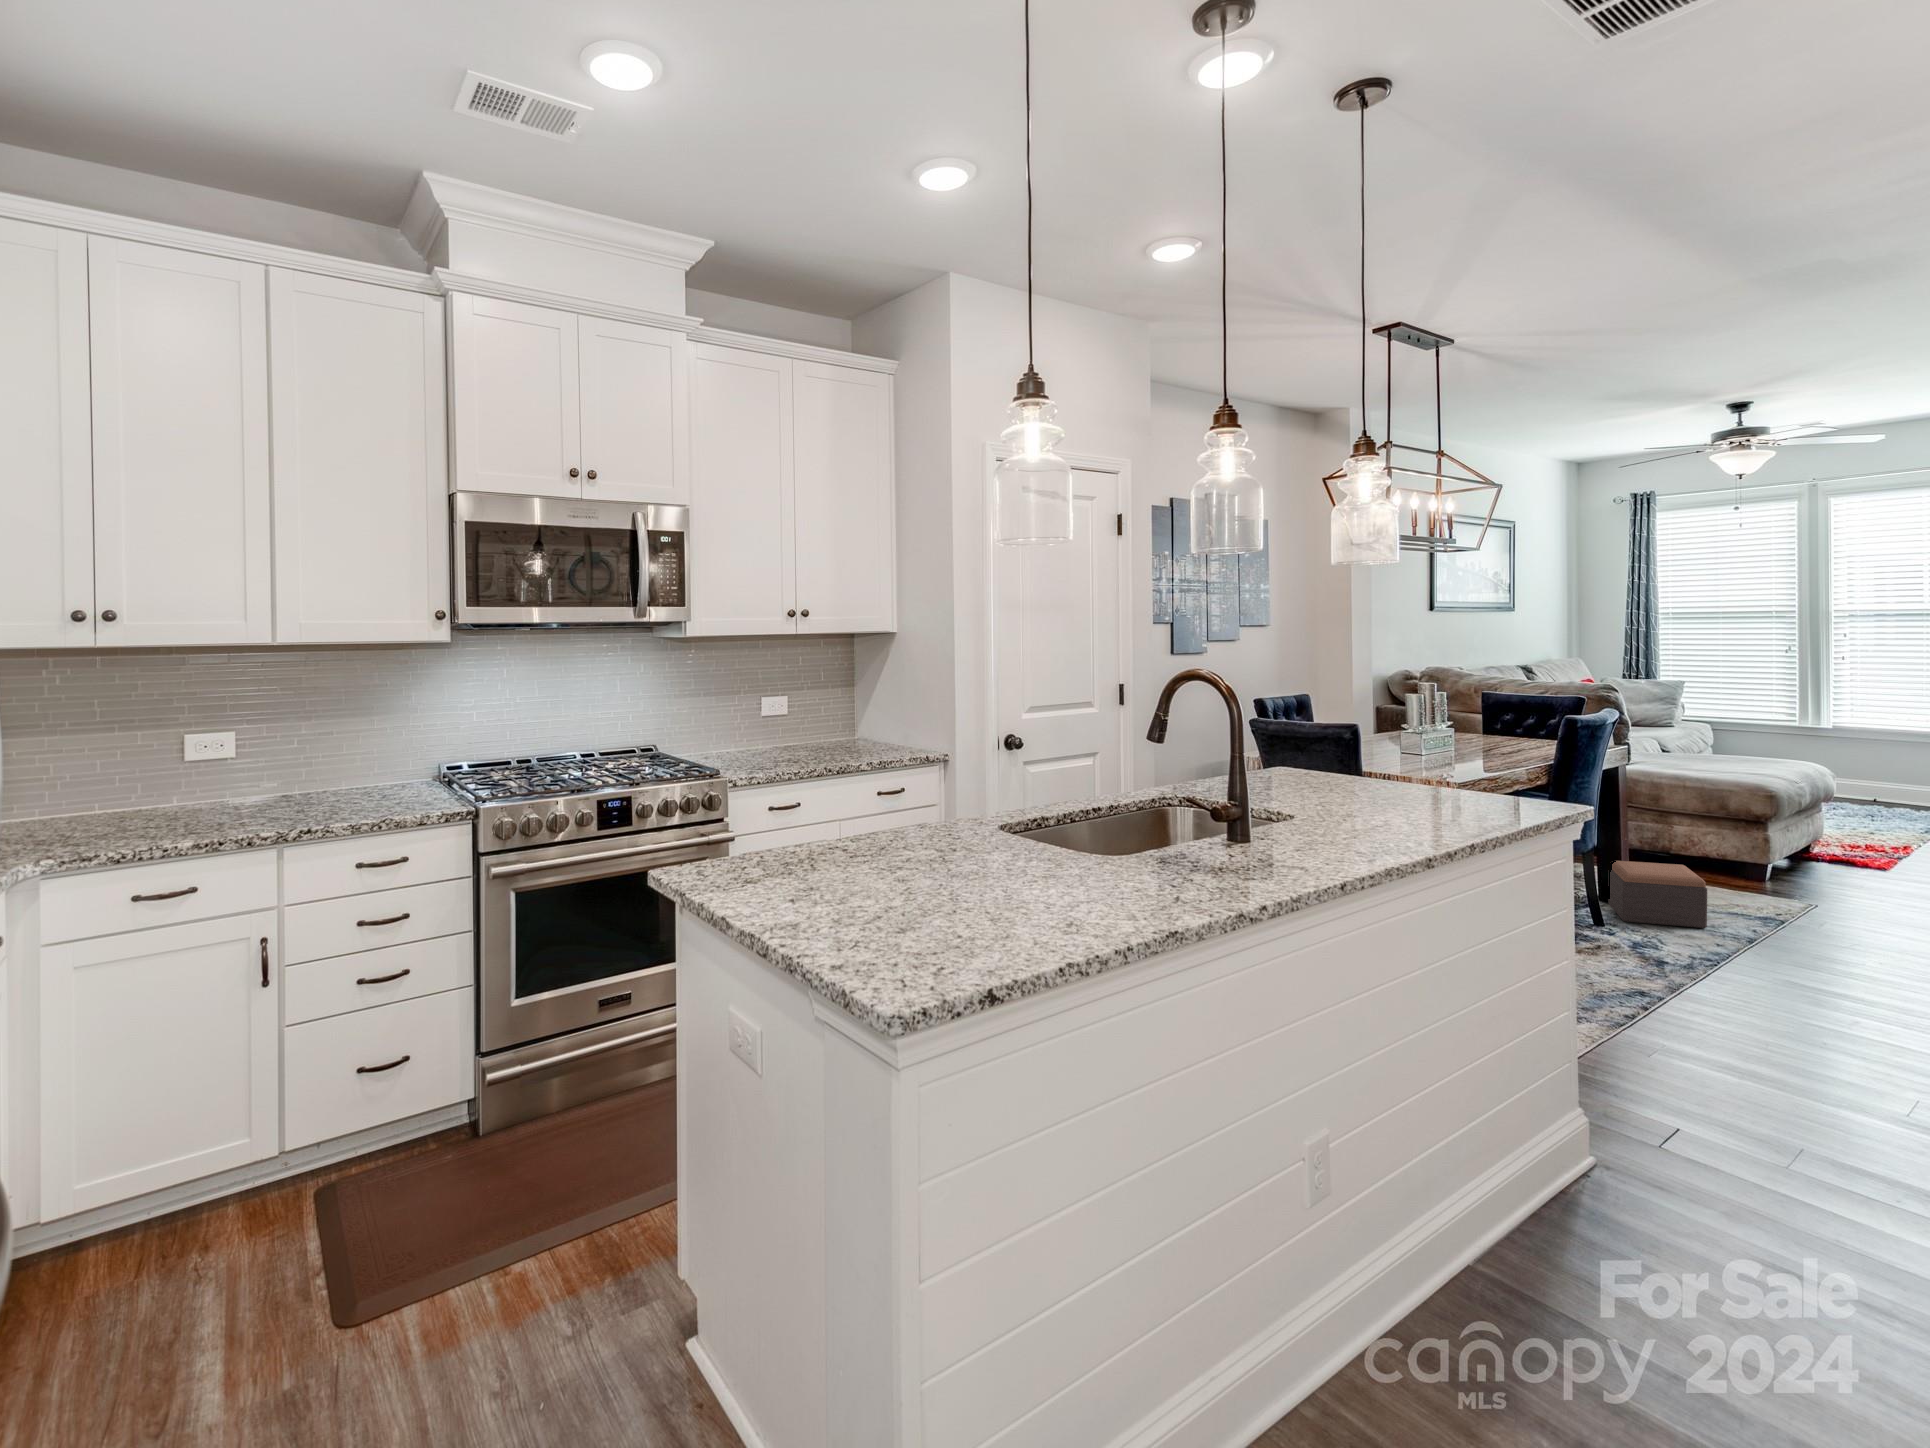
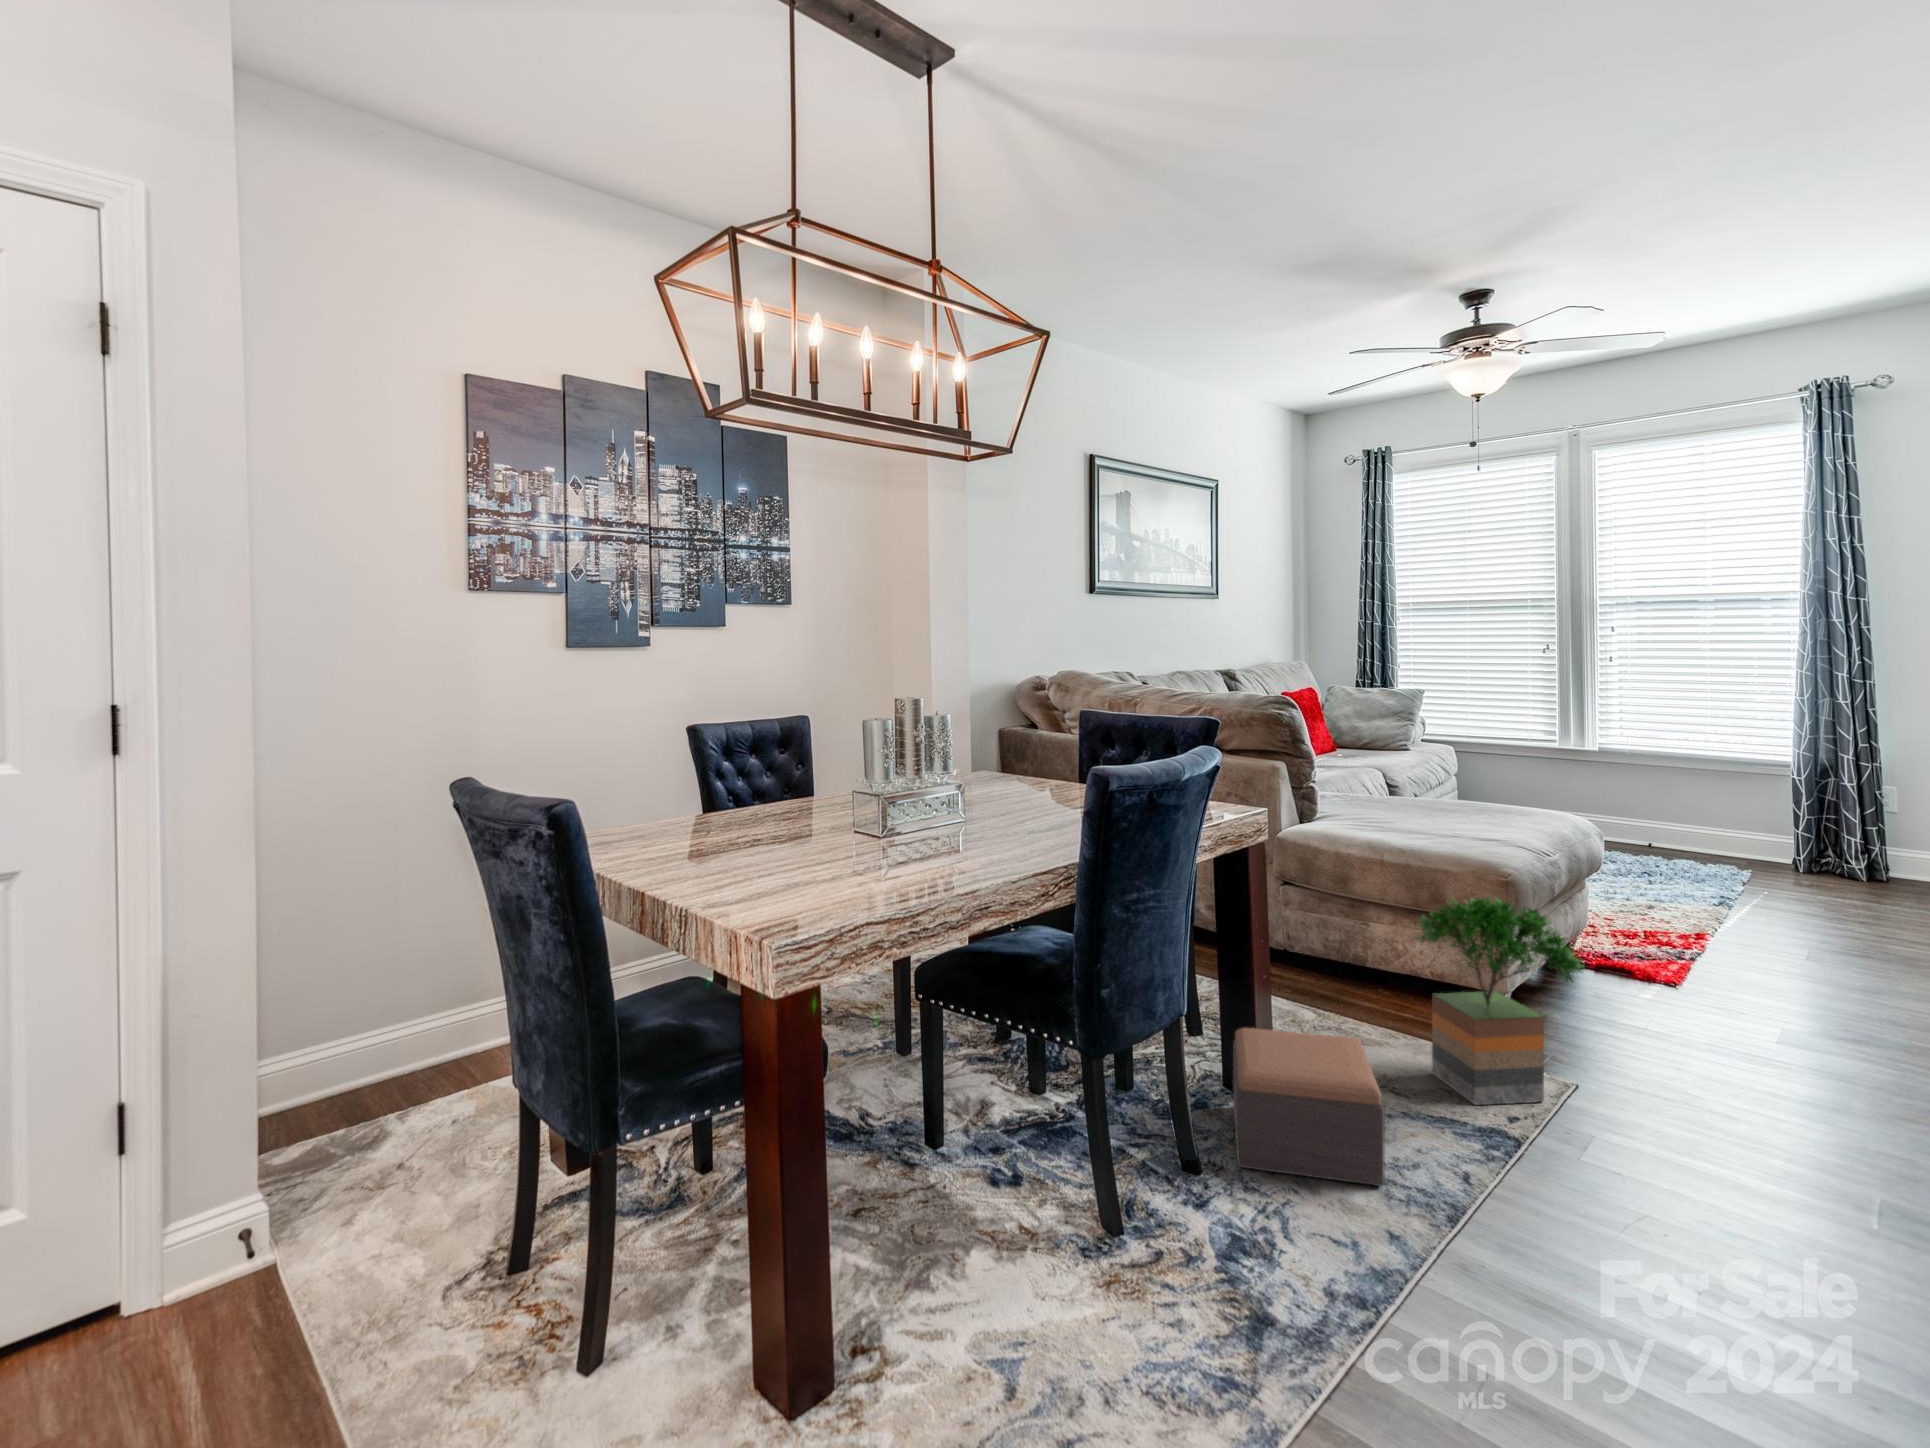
potted tree: none [1712,796,1821,908] -> present [1416,897,1584,1105]

